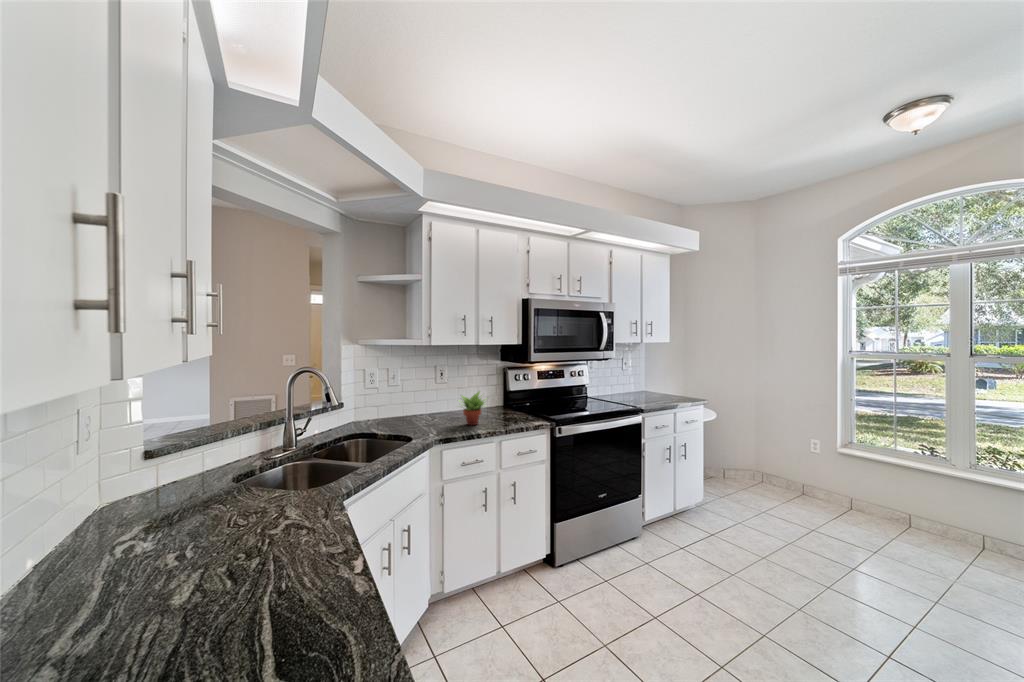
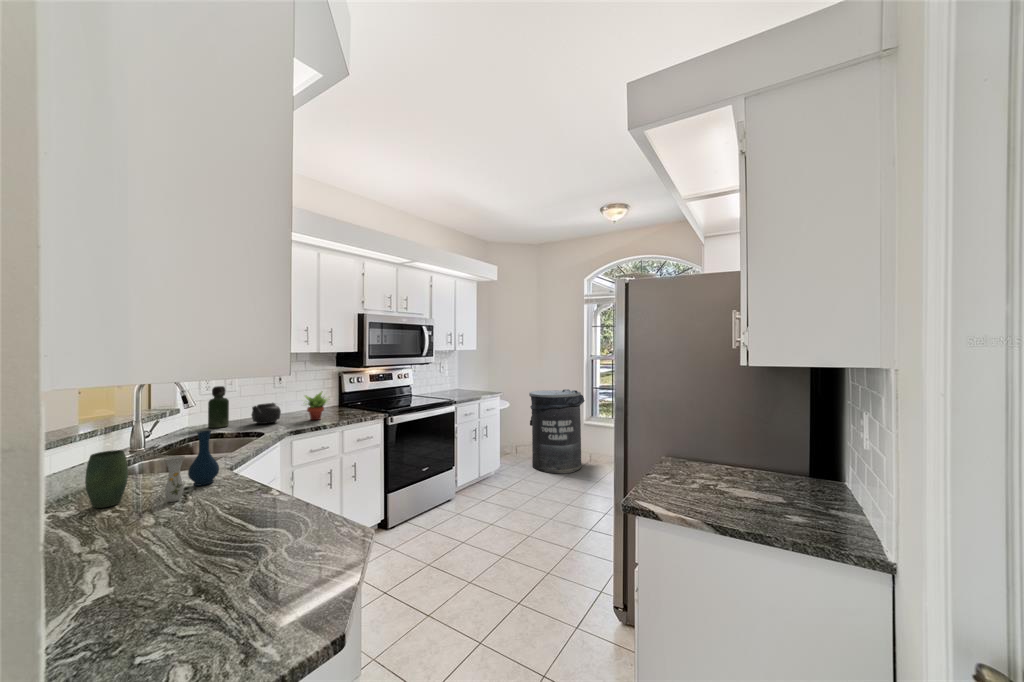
bottle: none [367,381,386,426] -> present [208,386,229,428]
trash can: none [747,400,840,524] -> present [529,389,585,473]
teapot: none [406,401,438,425] -> present [252,403,281,424]
vase: none [161,449,322,553] -> present [85,431,219,508]

